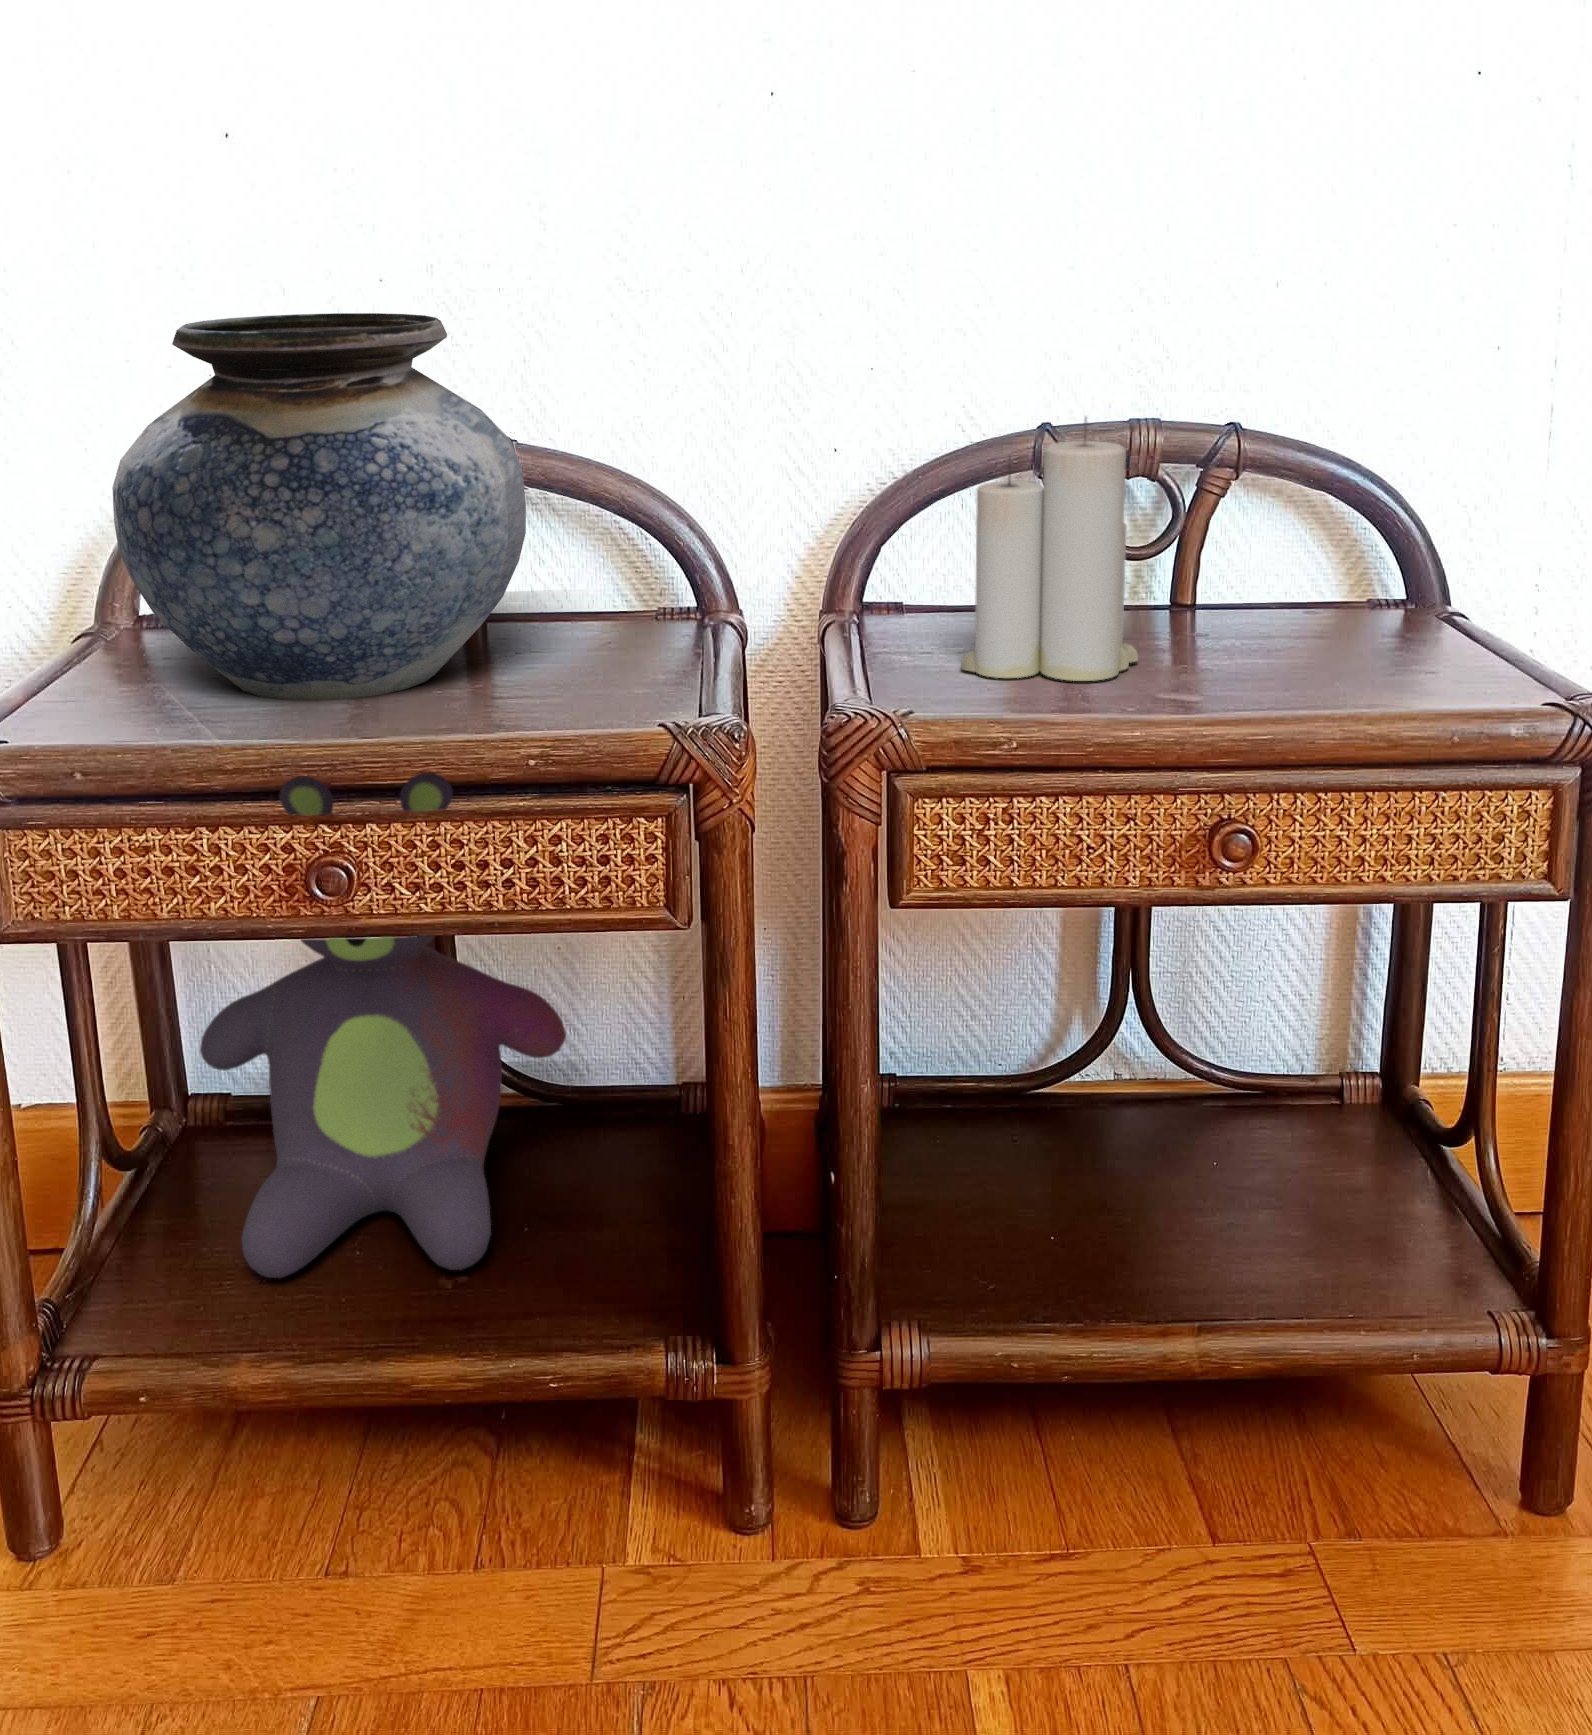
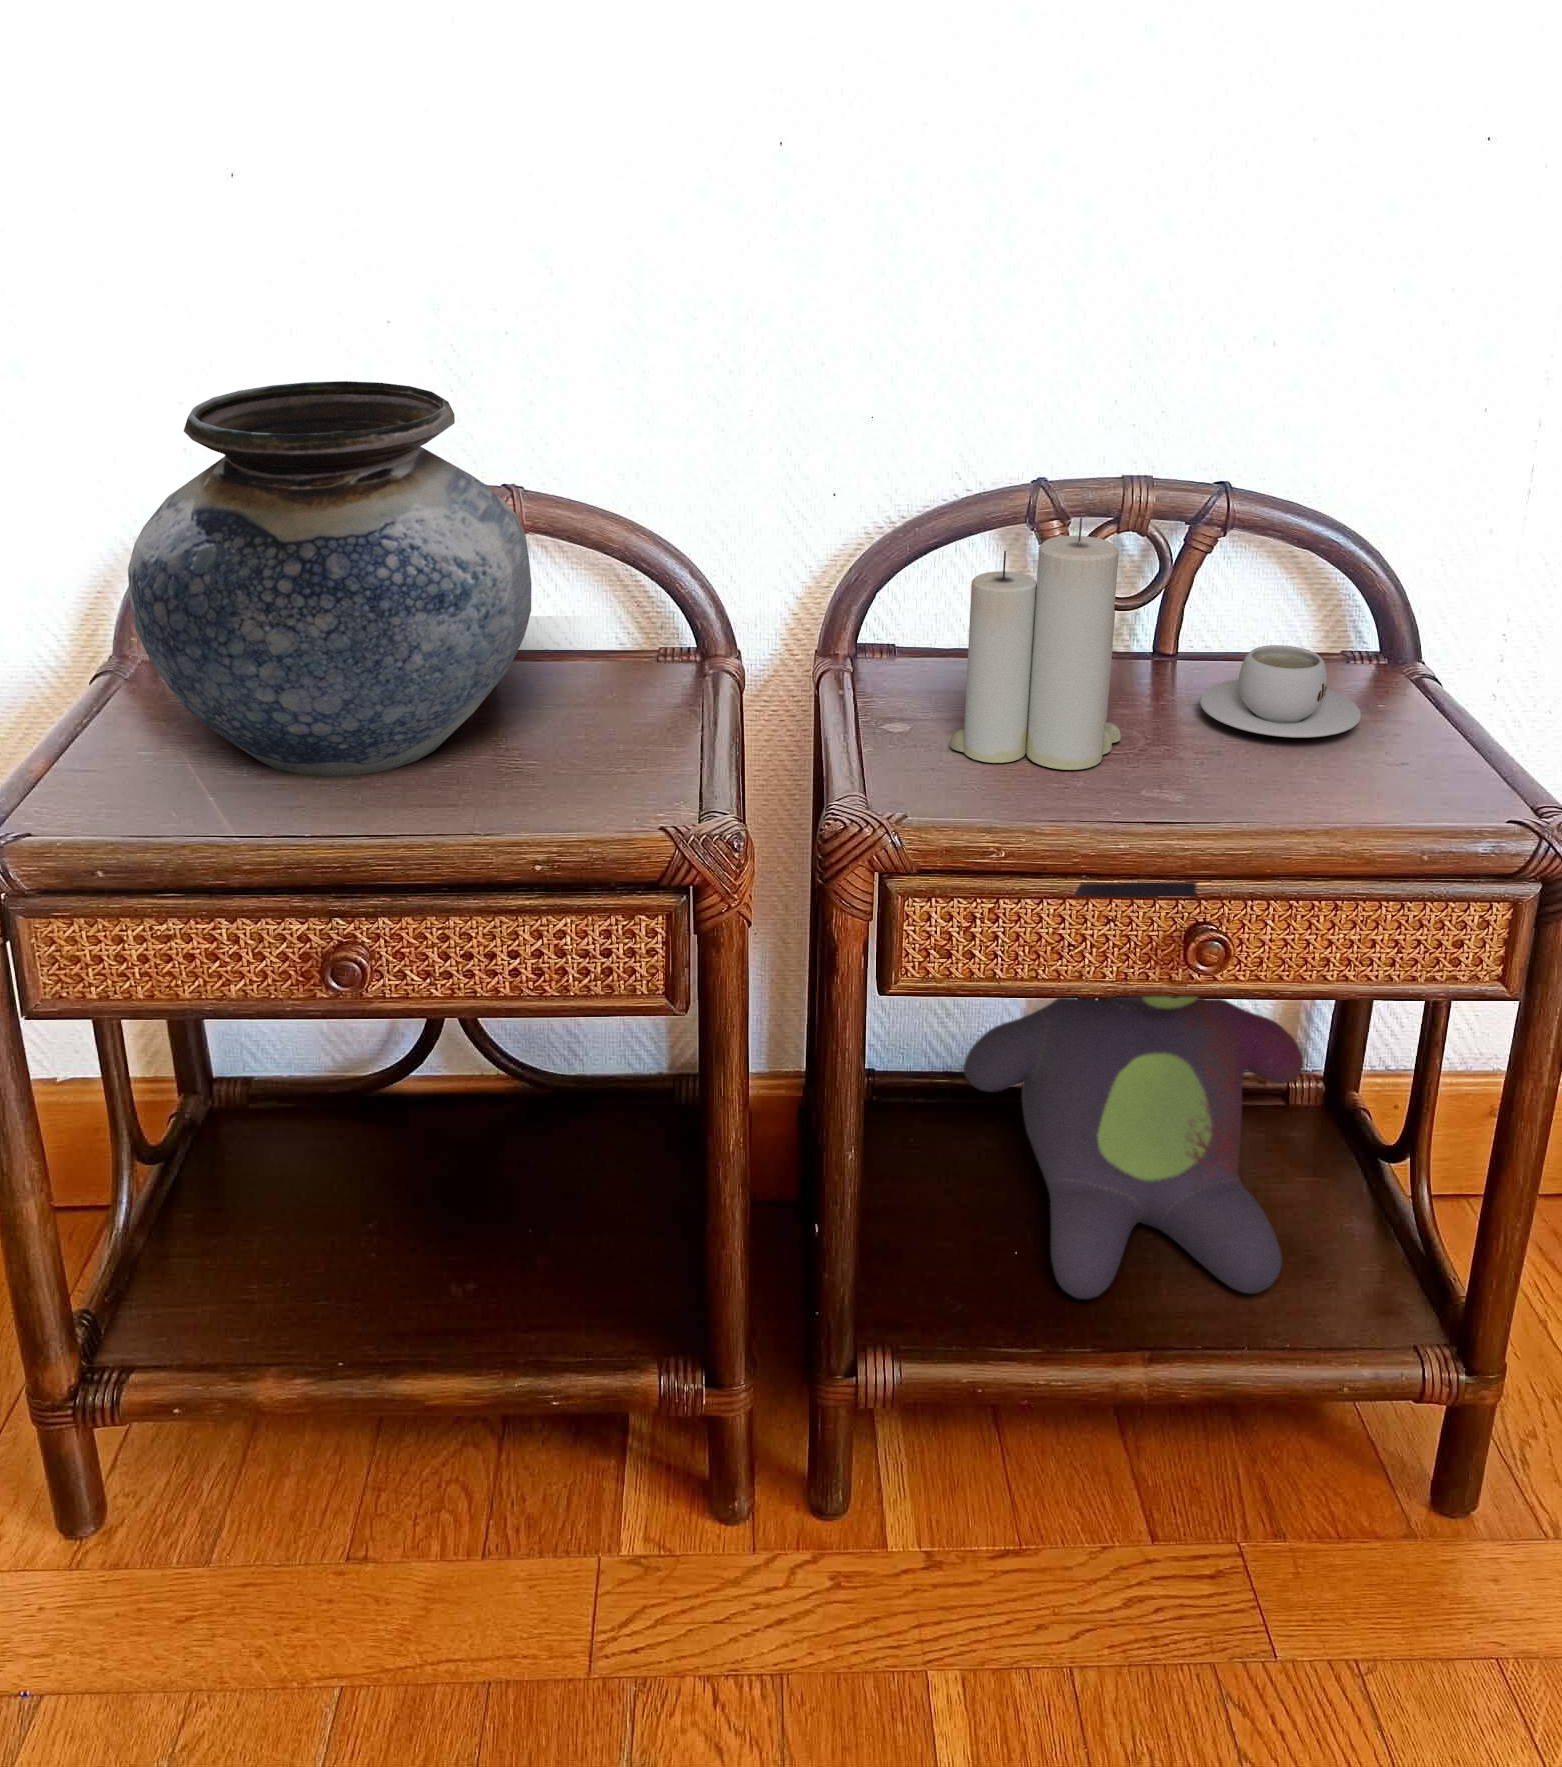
teacup: none [1220,570,1388,656] -> present [1200,645,1361,738]
stuffed bear: present [200,773,566,1278] -> present [964,882,1303,1299]

